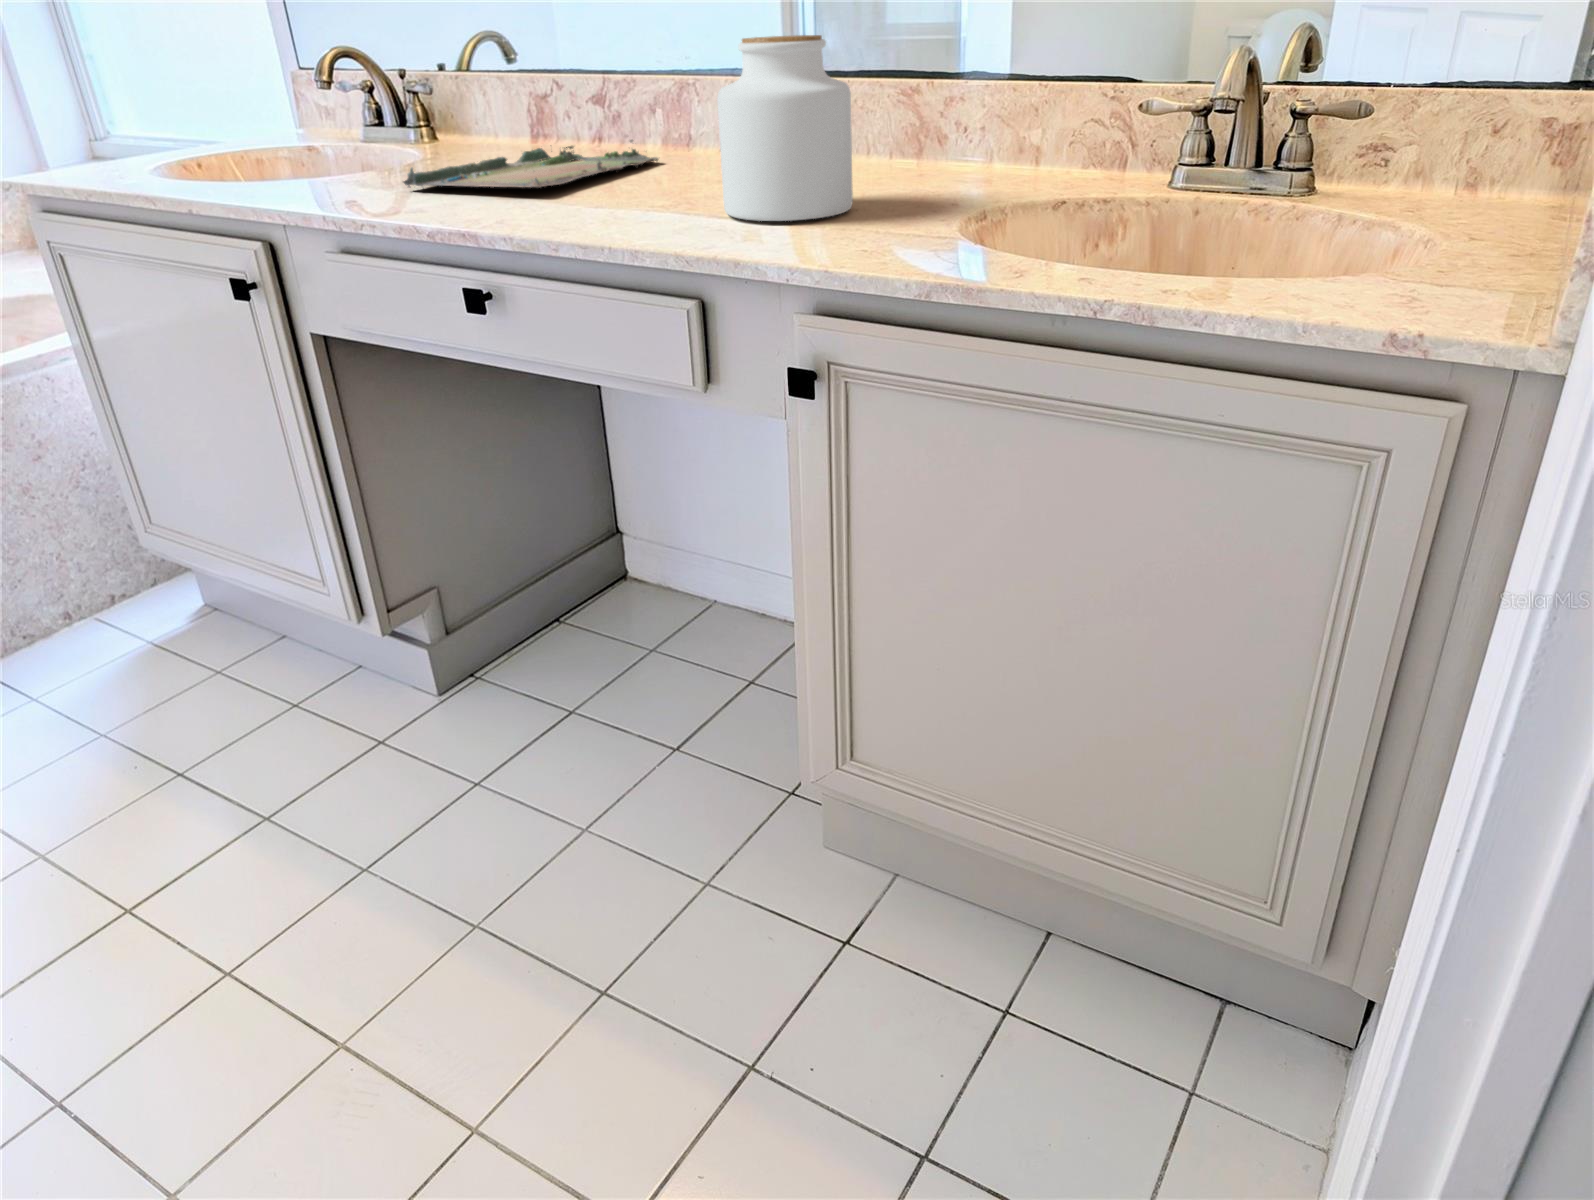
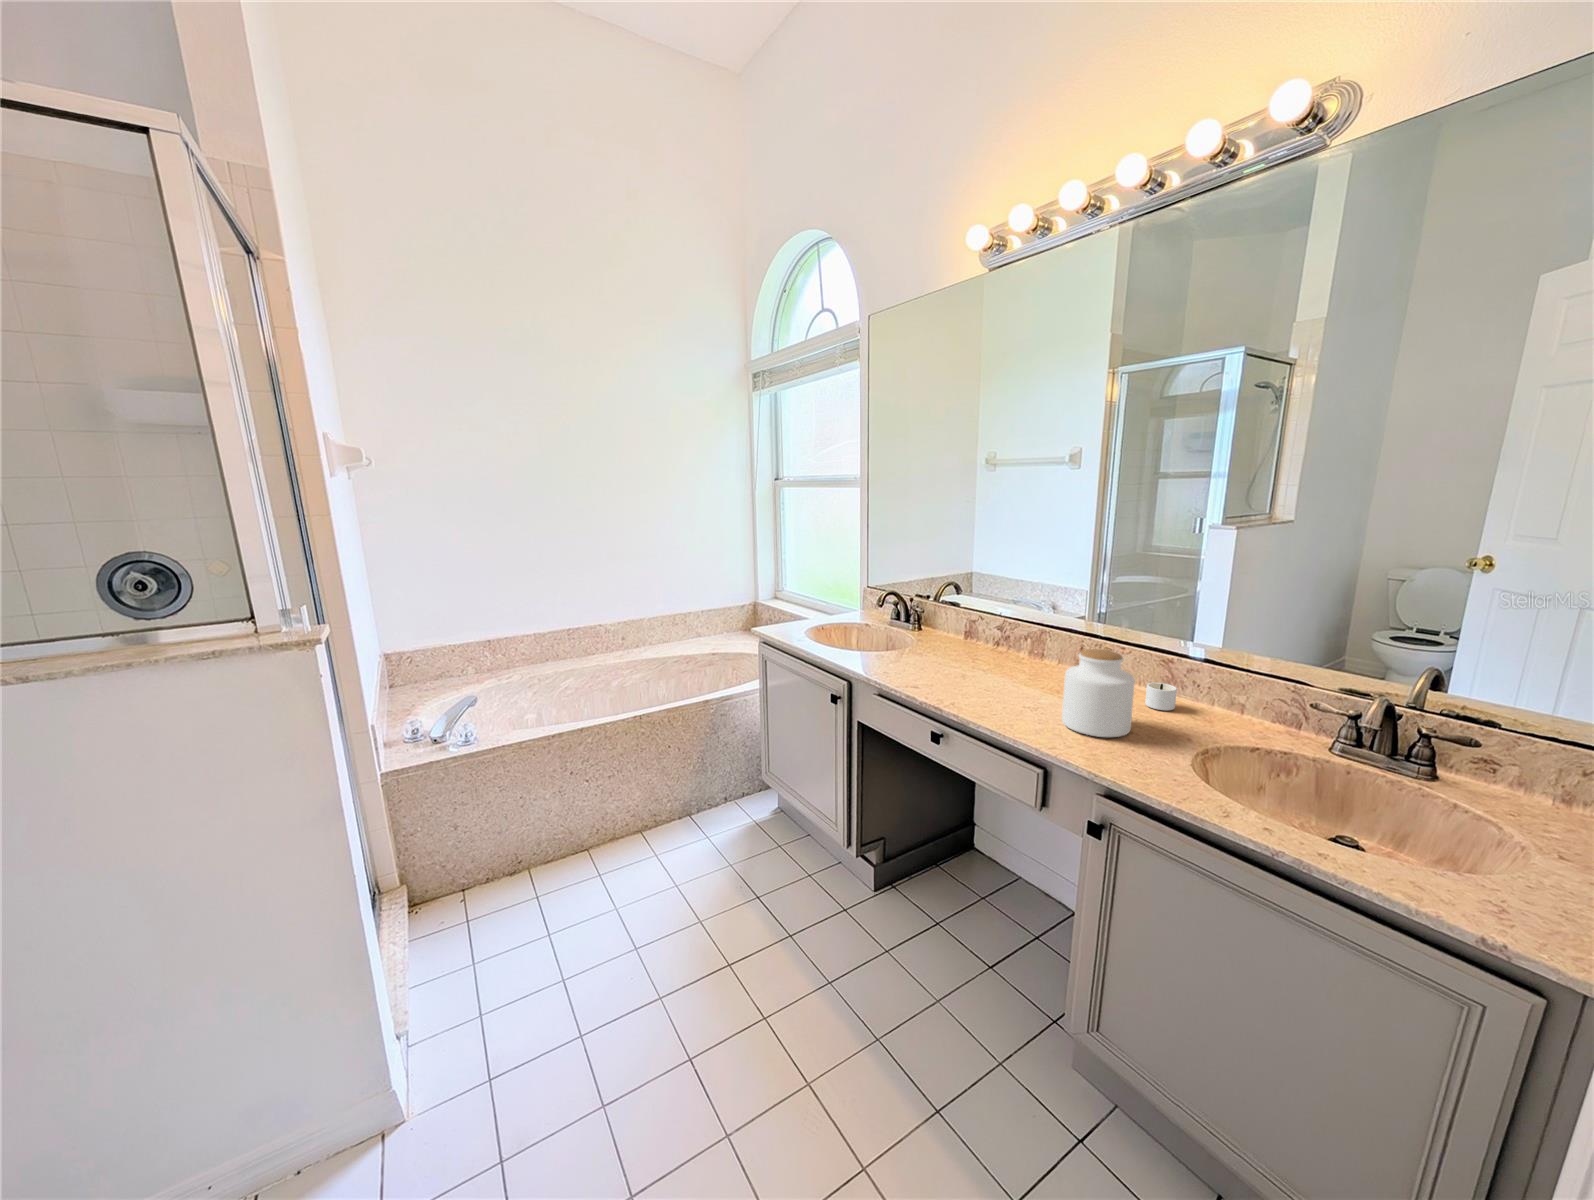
candle: none [878,126,954,180] -> present [1145,683,1177,710]
tray: present [403,140,658,188] -> none [910,647,1028,684]

